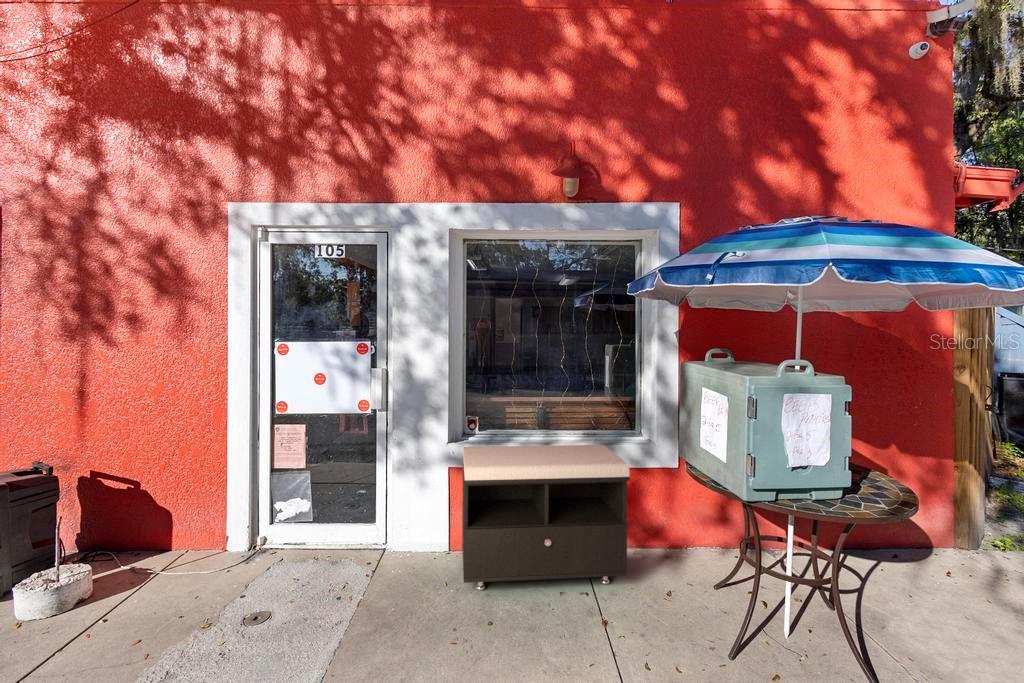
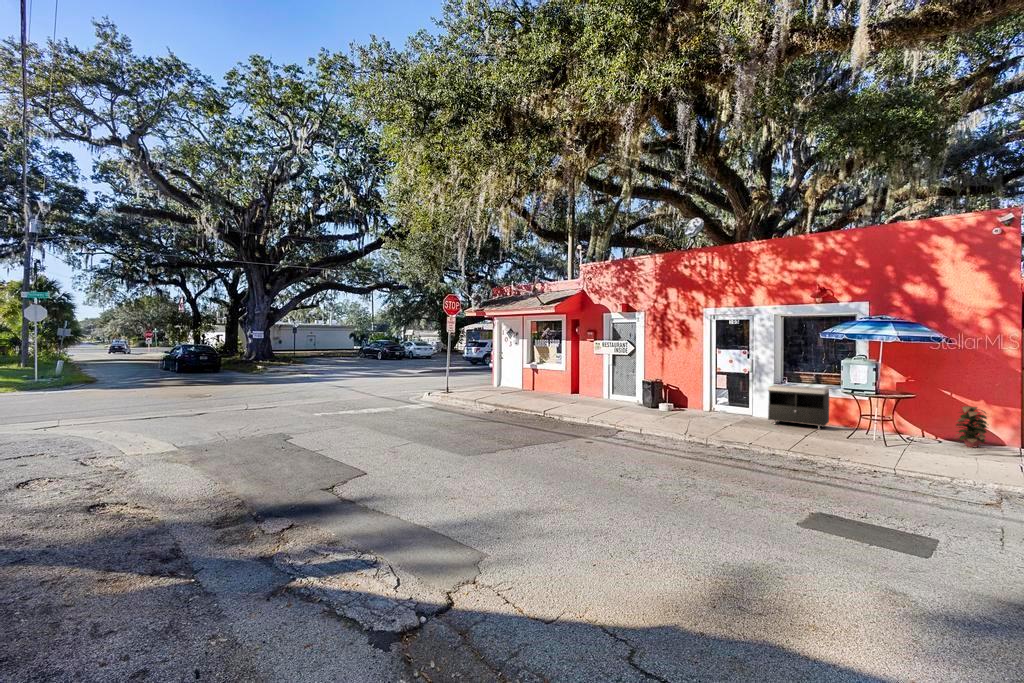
decorative plant: none [878,469,969,575] -> present [956,406,987,447]

